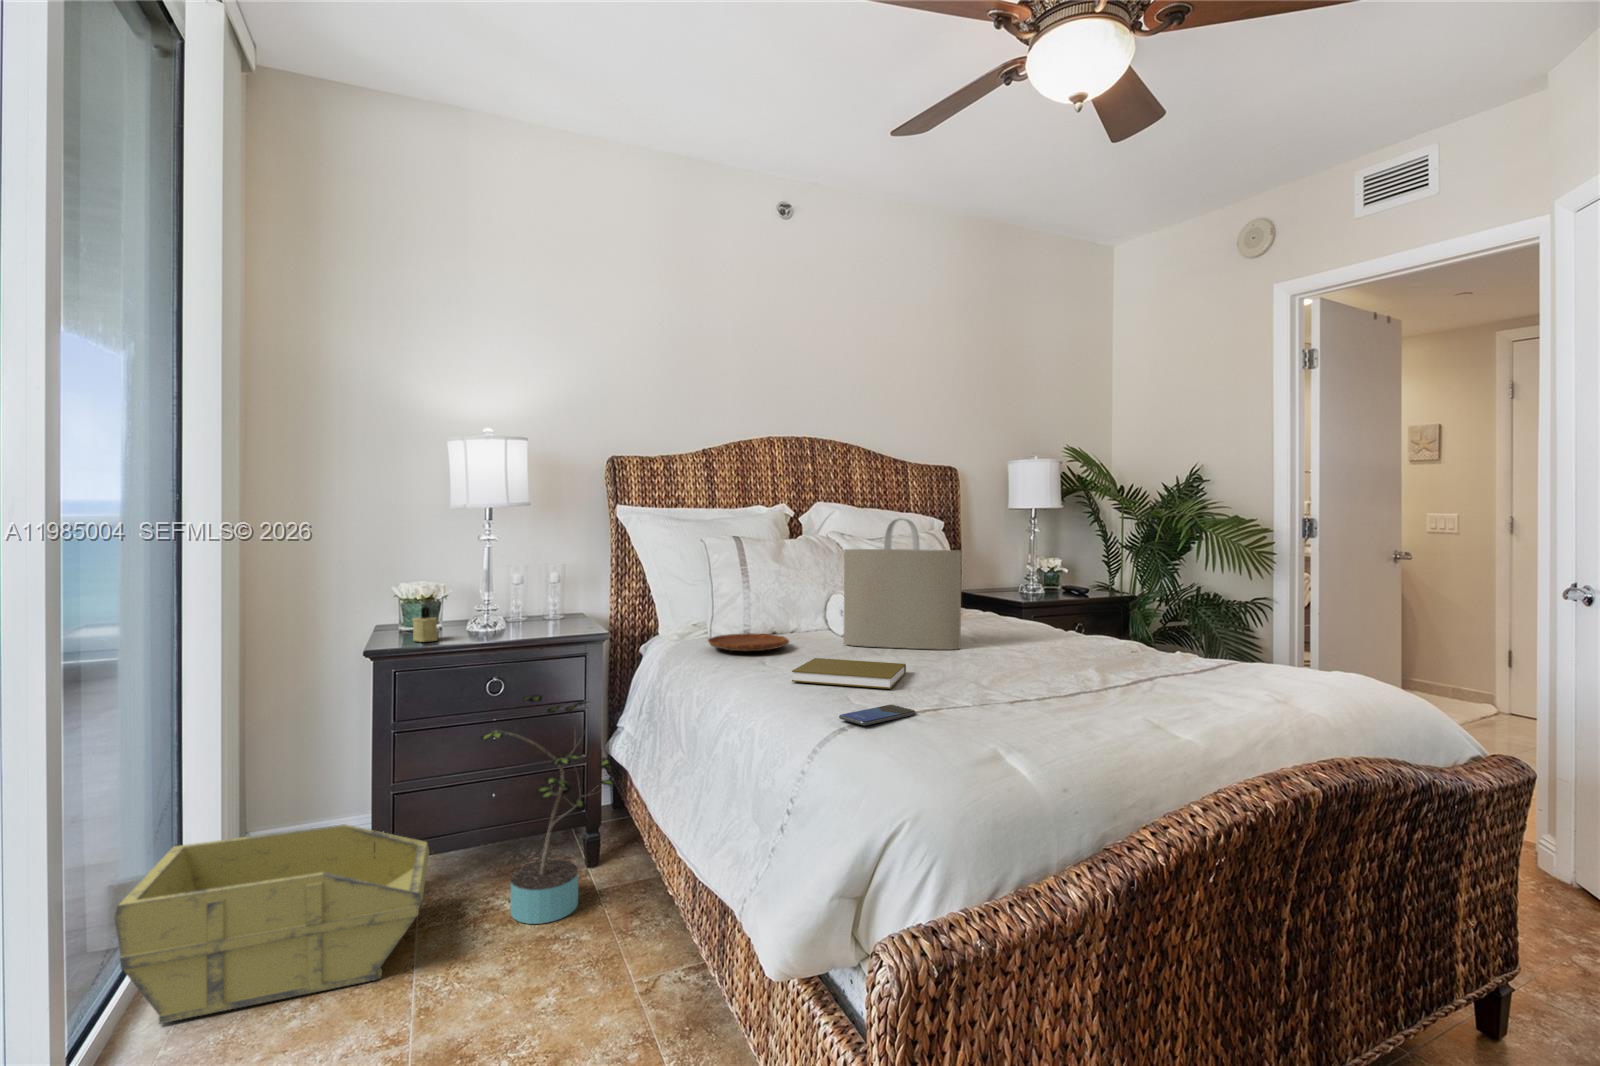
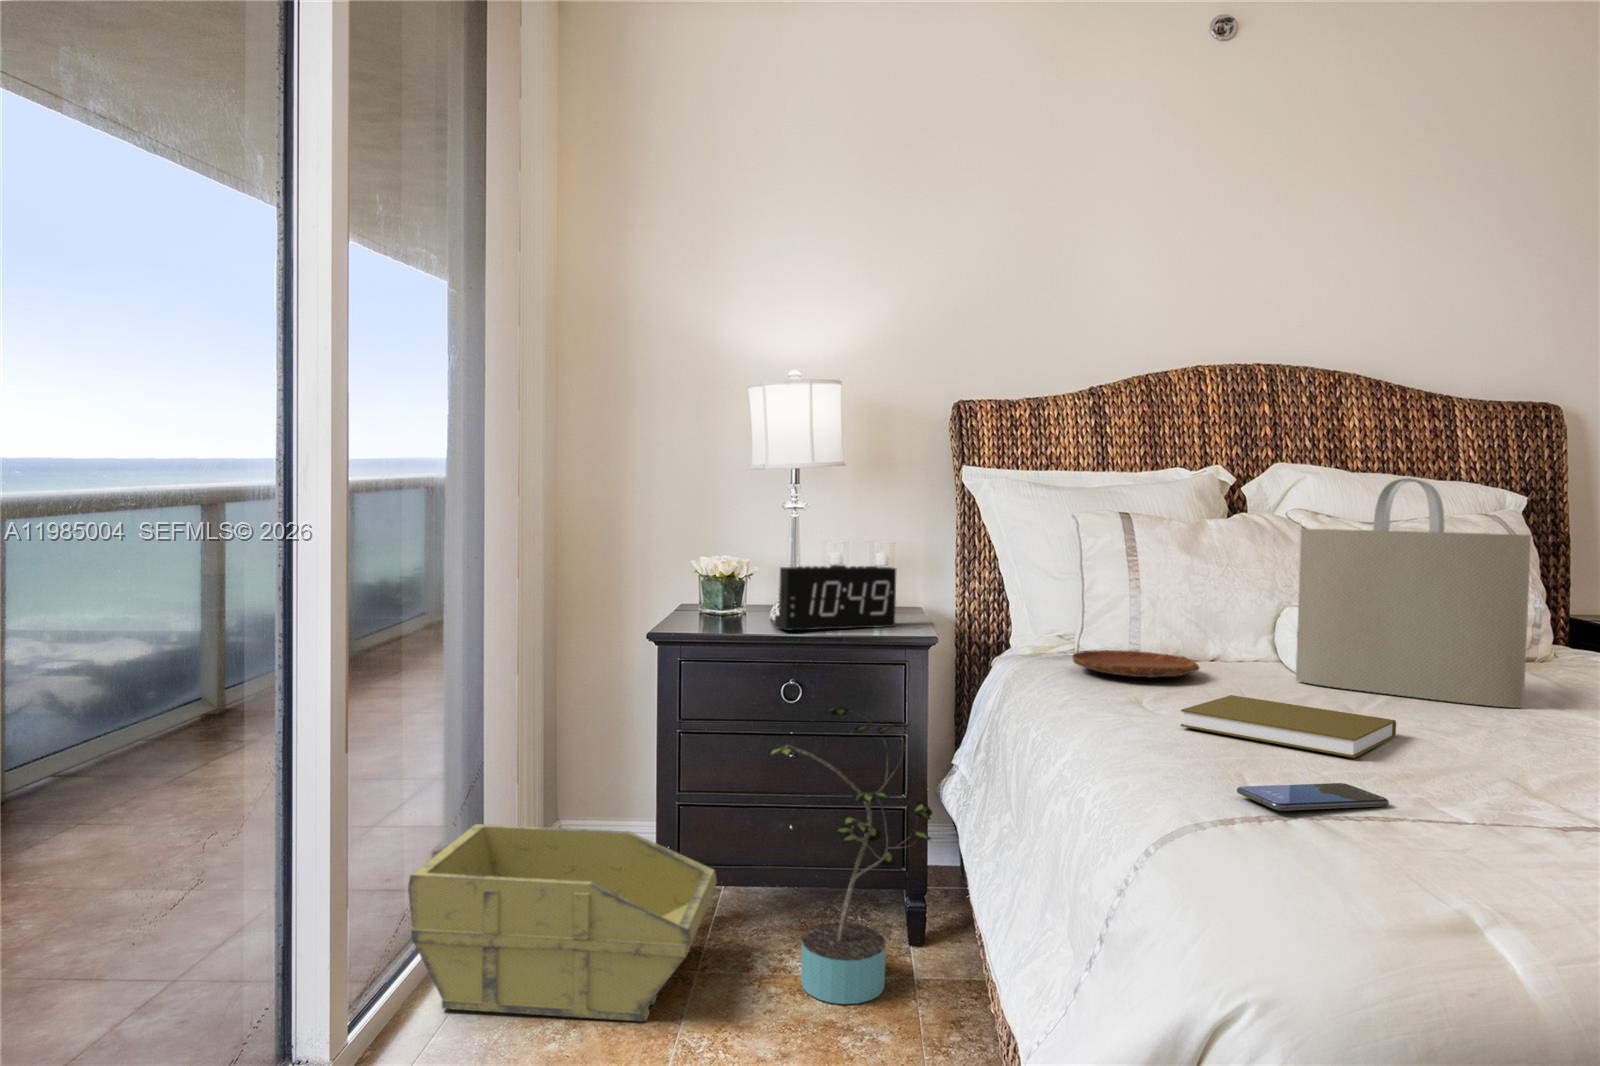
alarm clock: none [473,584,570,639] -> present [775,565,896,630]
candle: present [413,607,438,642] -> none [709,586,736,628]

